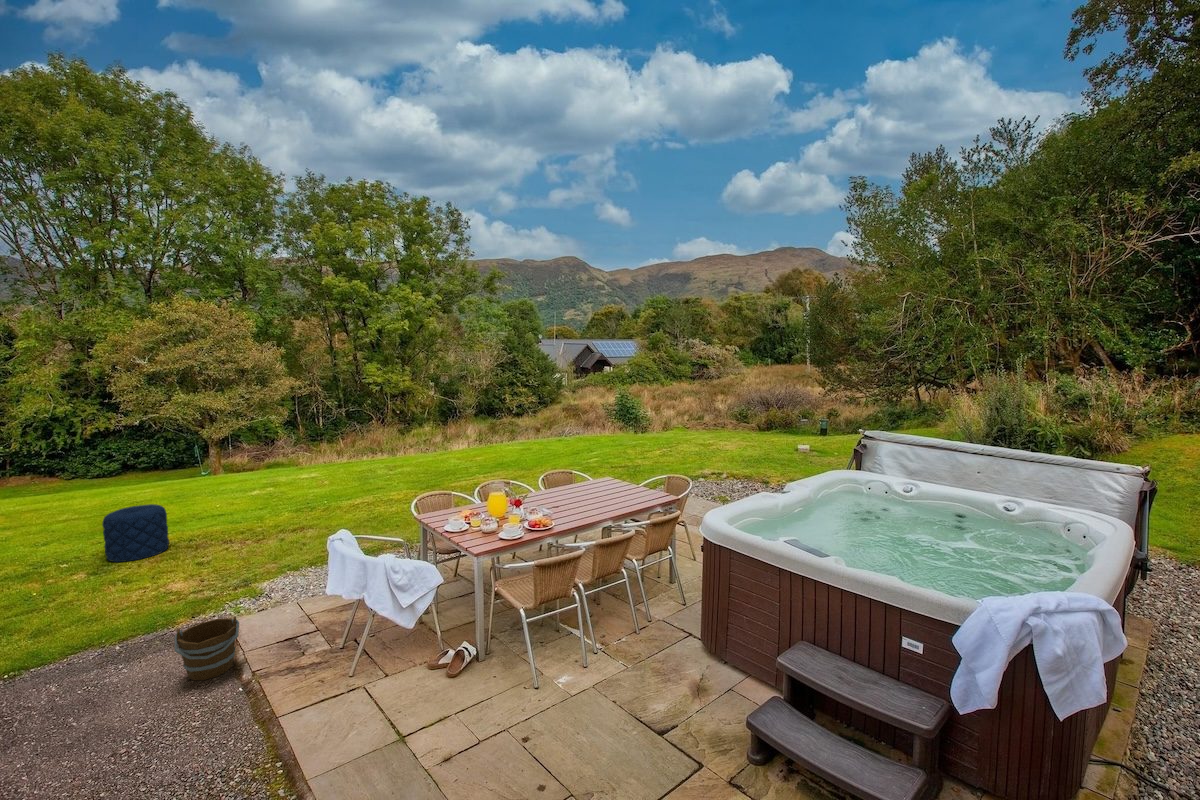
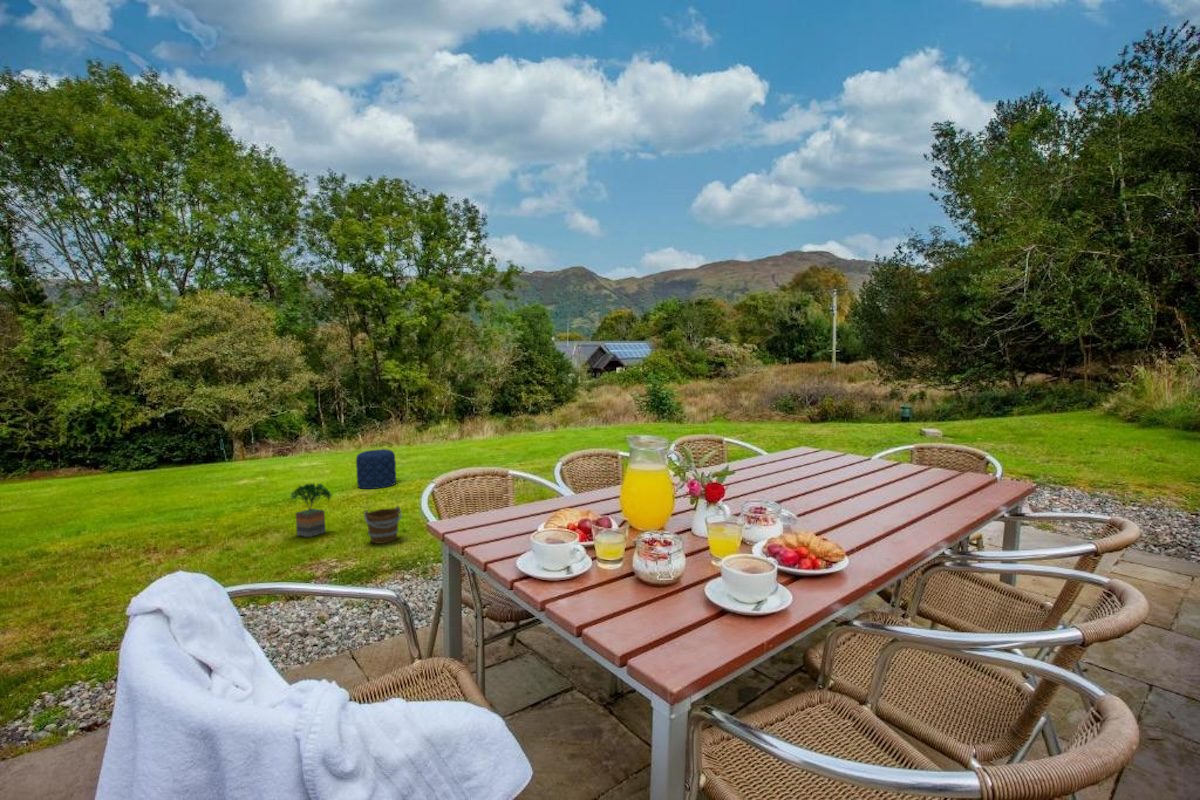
pouf: present [102,504,169,562] -> present [356,449,396,489]
potted tree: none [81,573,154,659] -> present [291,484,331,537]

